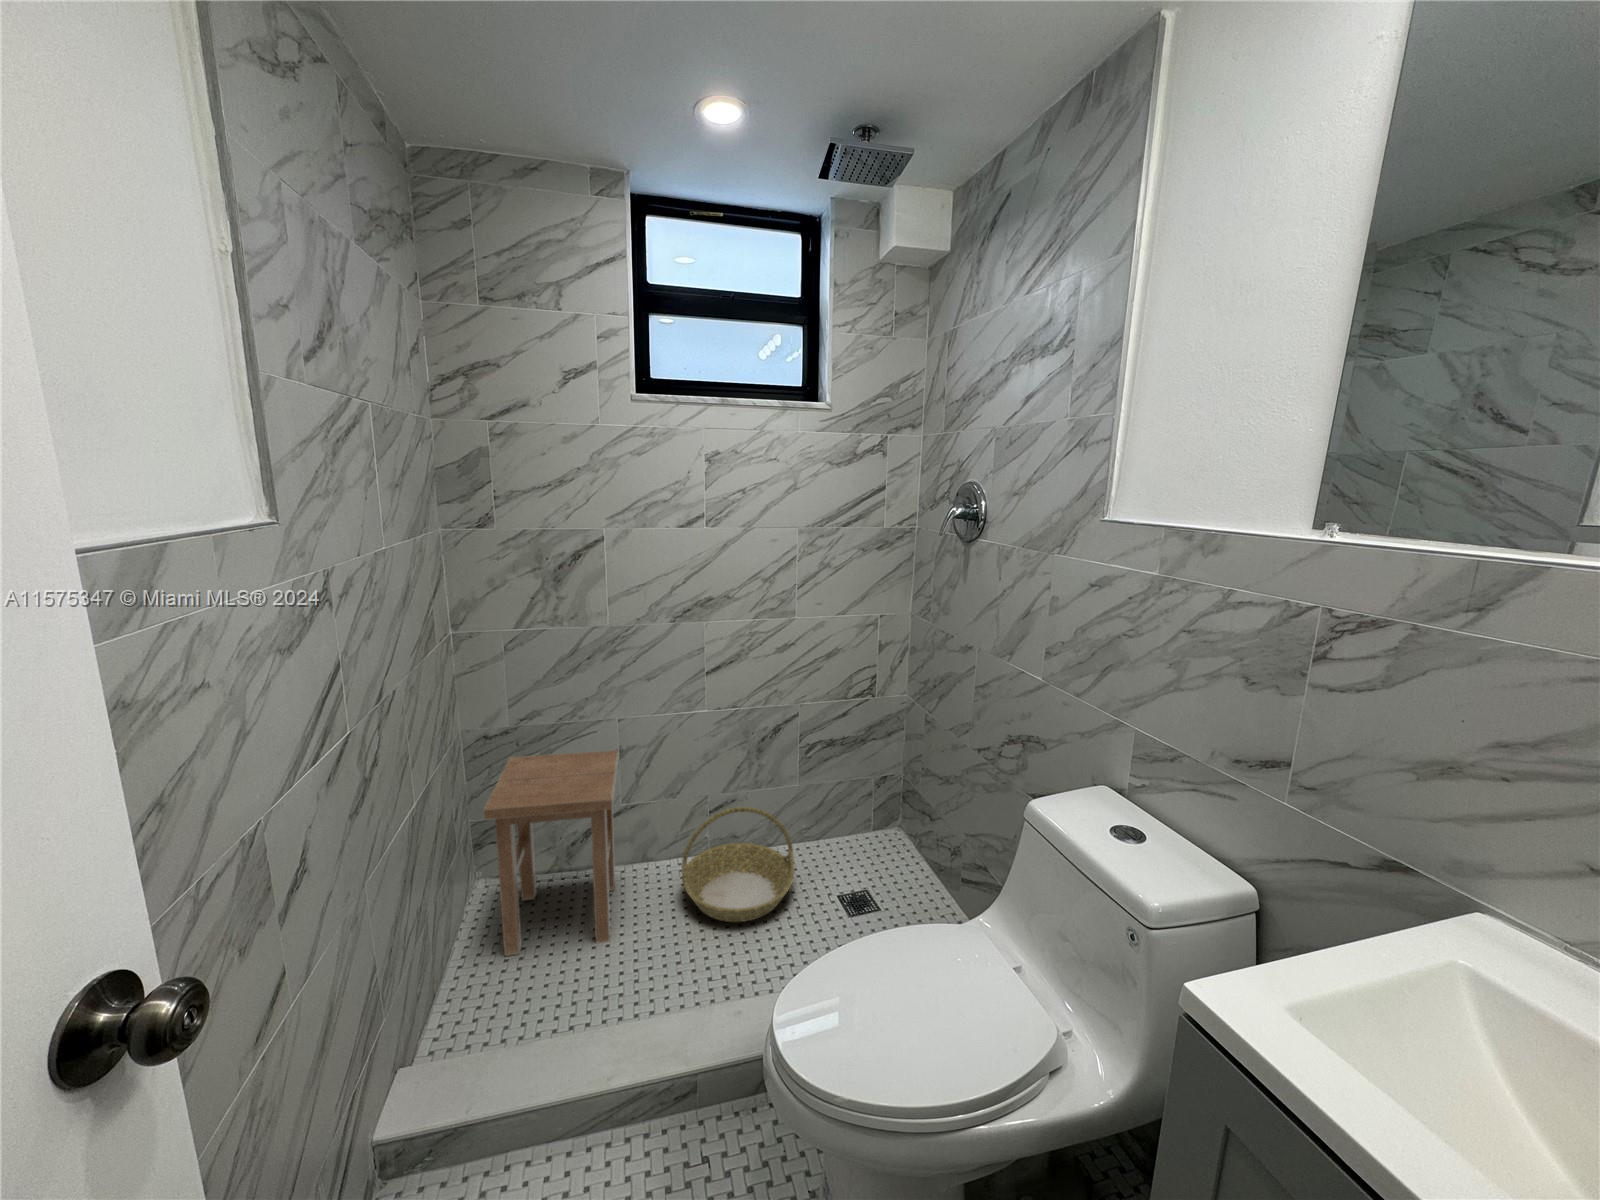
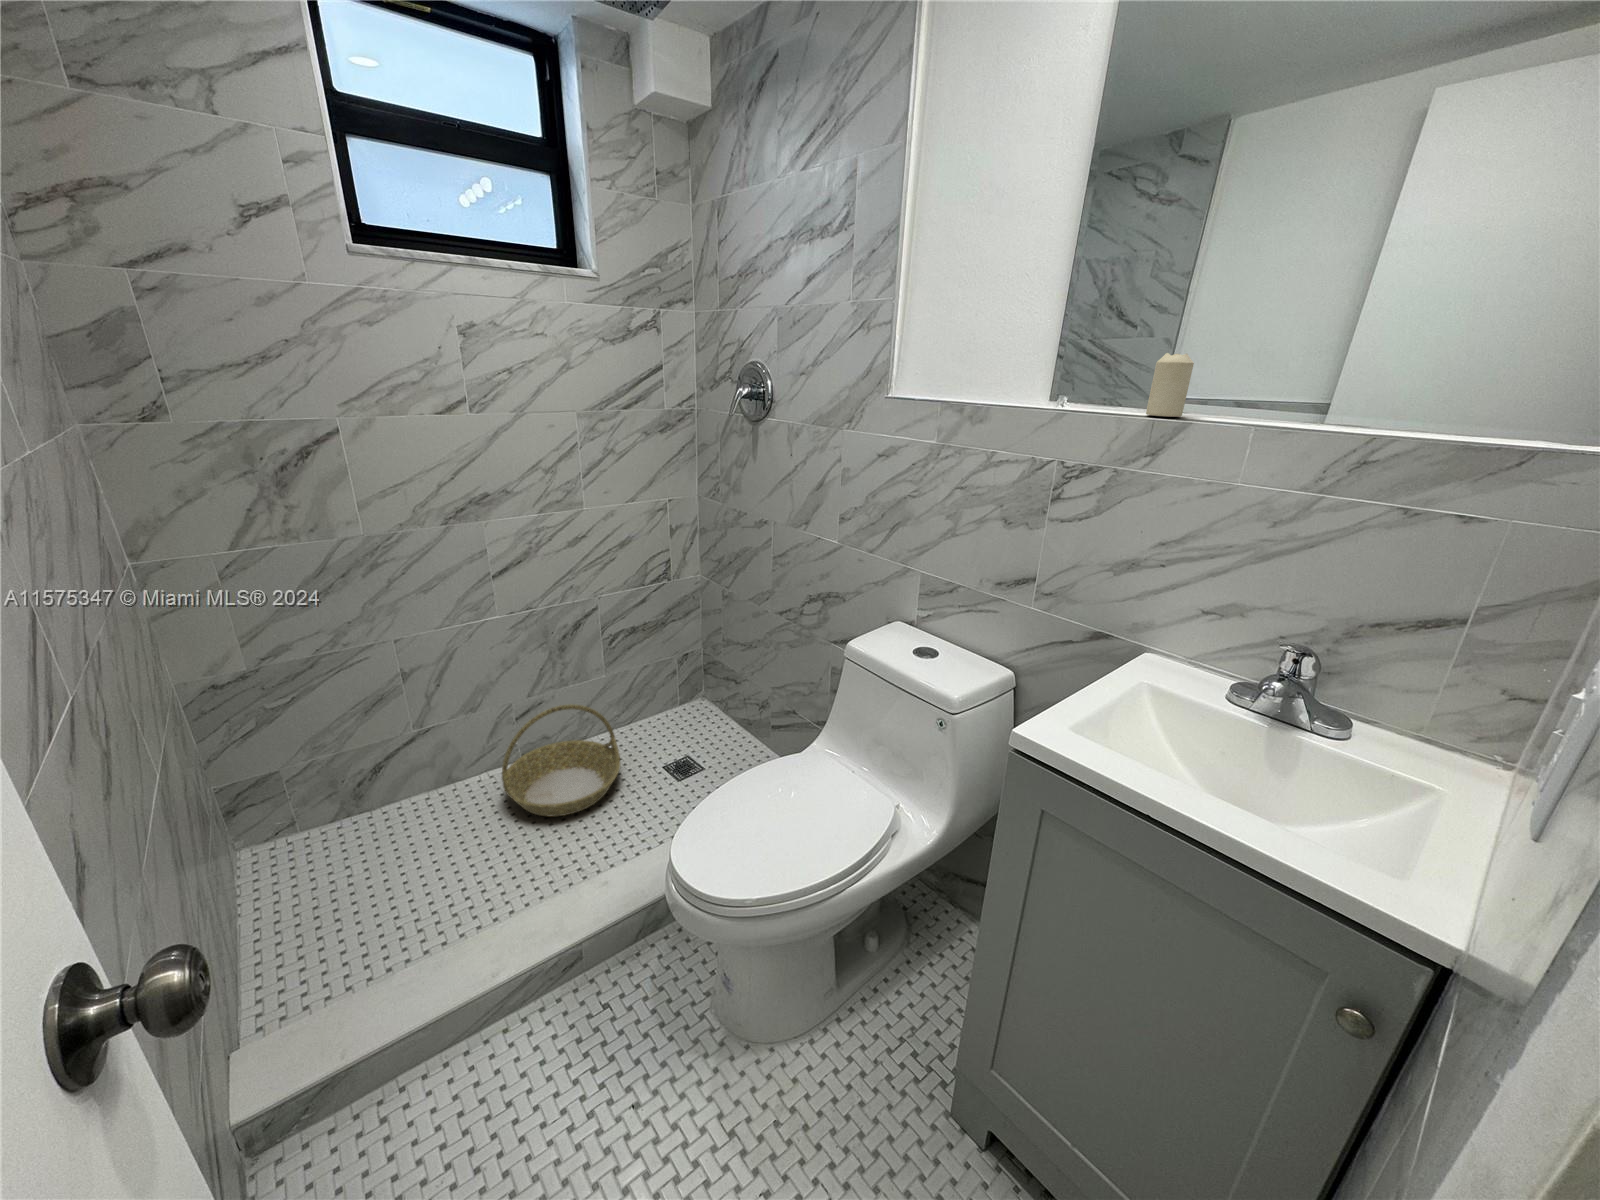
candle: none [1466,467,1553,557] -> present [1146,353,1194,417]
stool: present [484,750,619,956] -> none [253,674,438,916]

